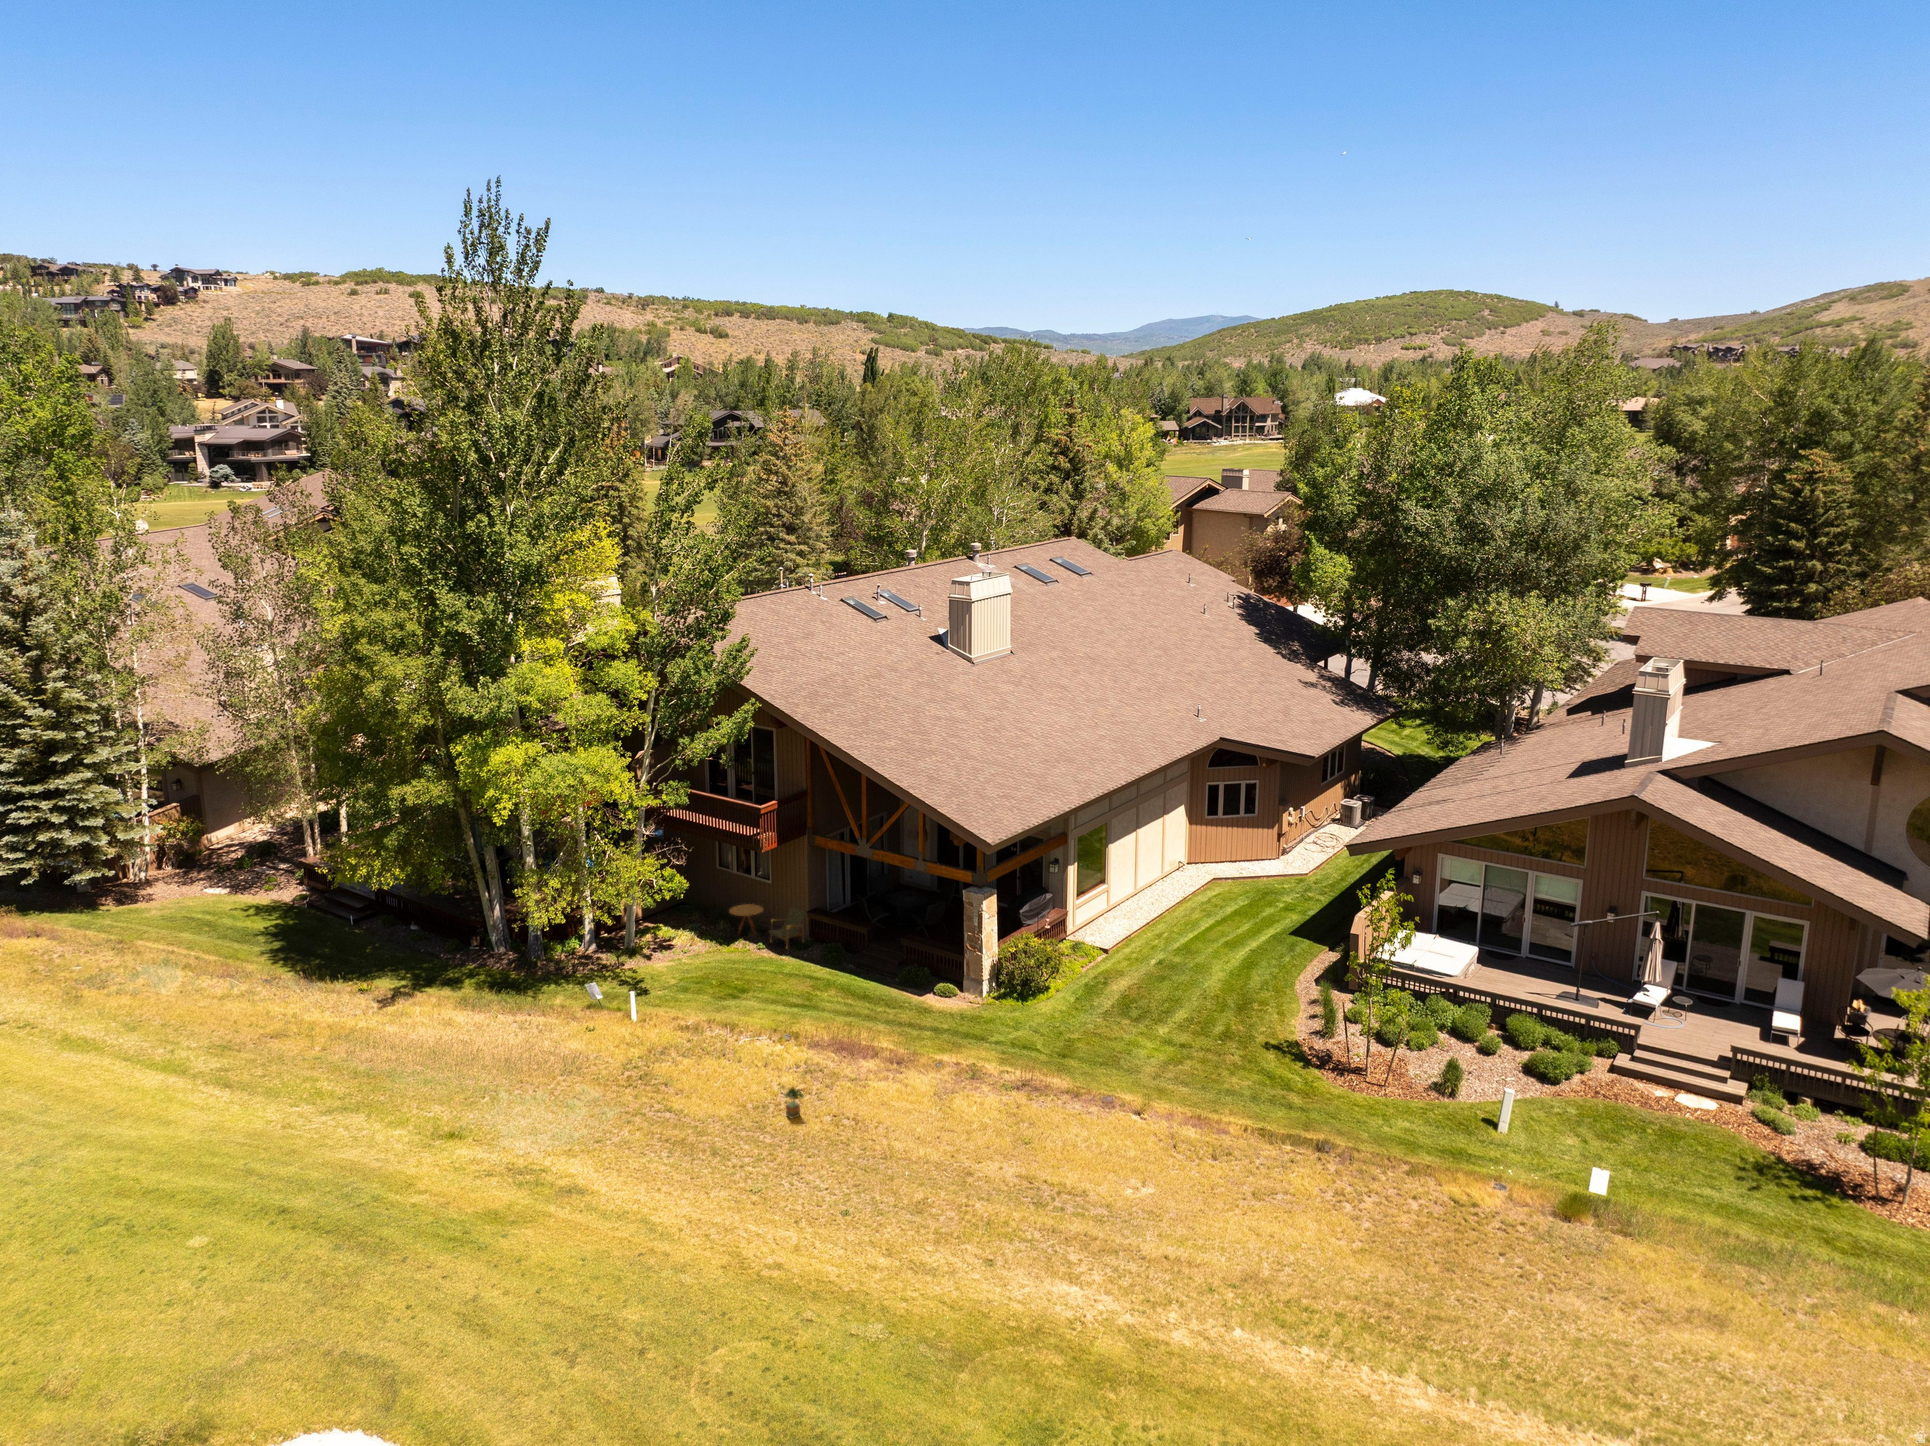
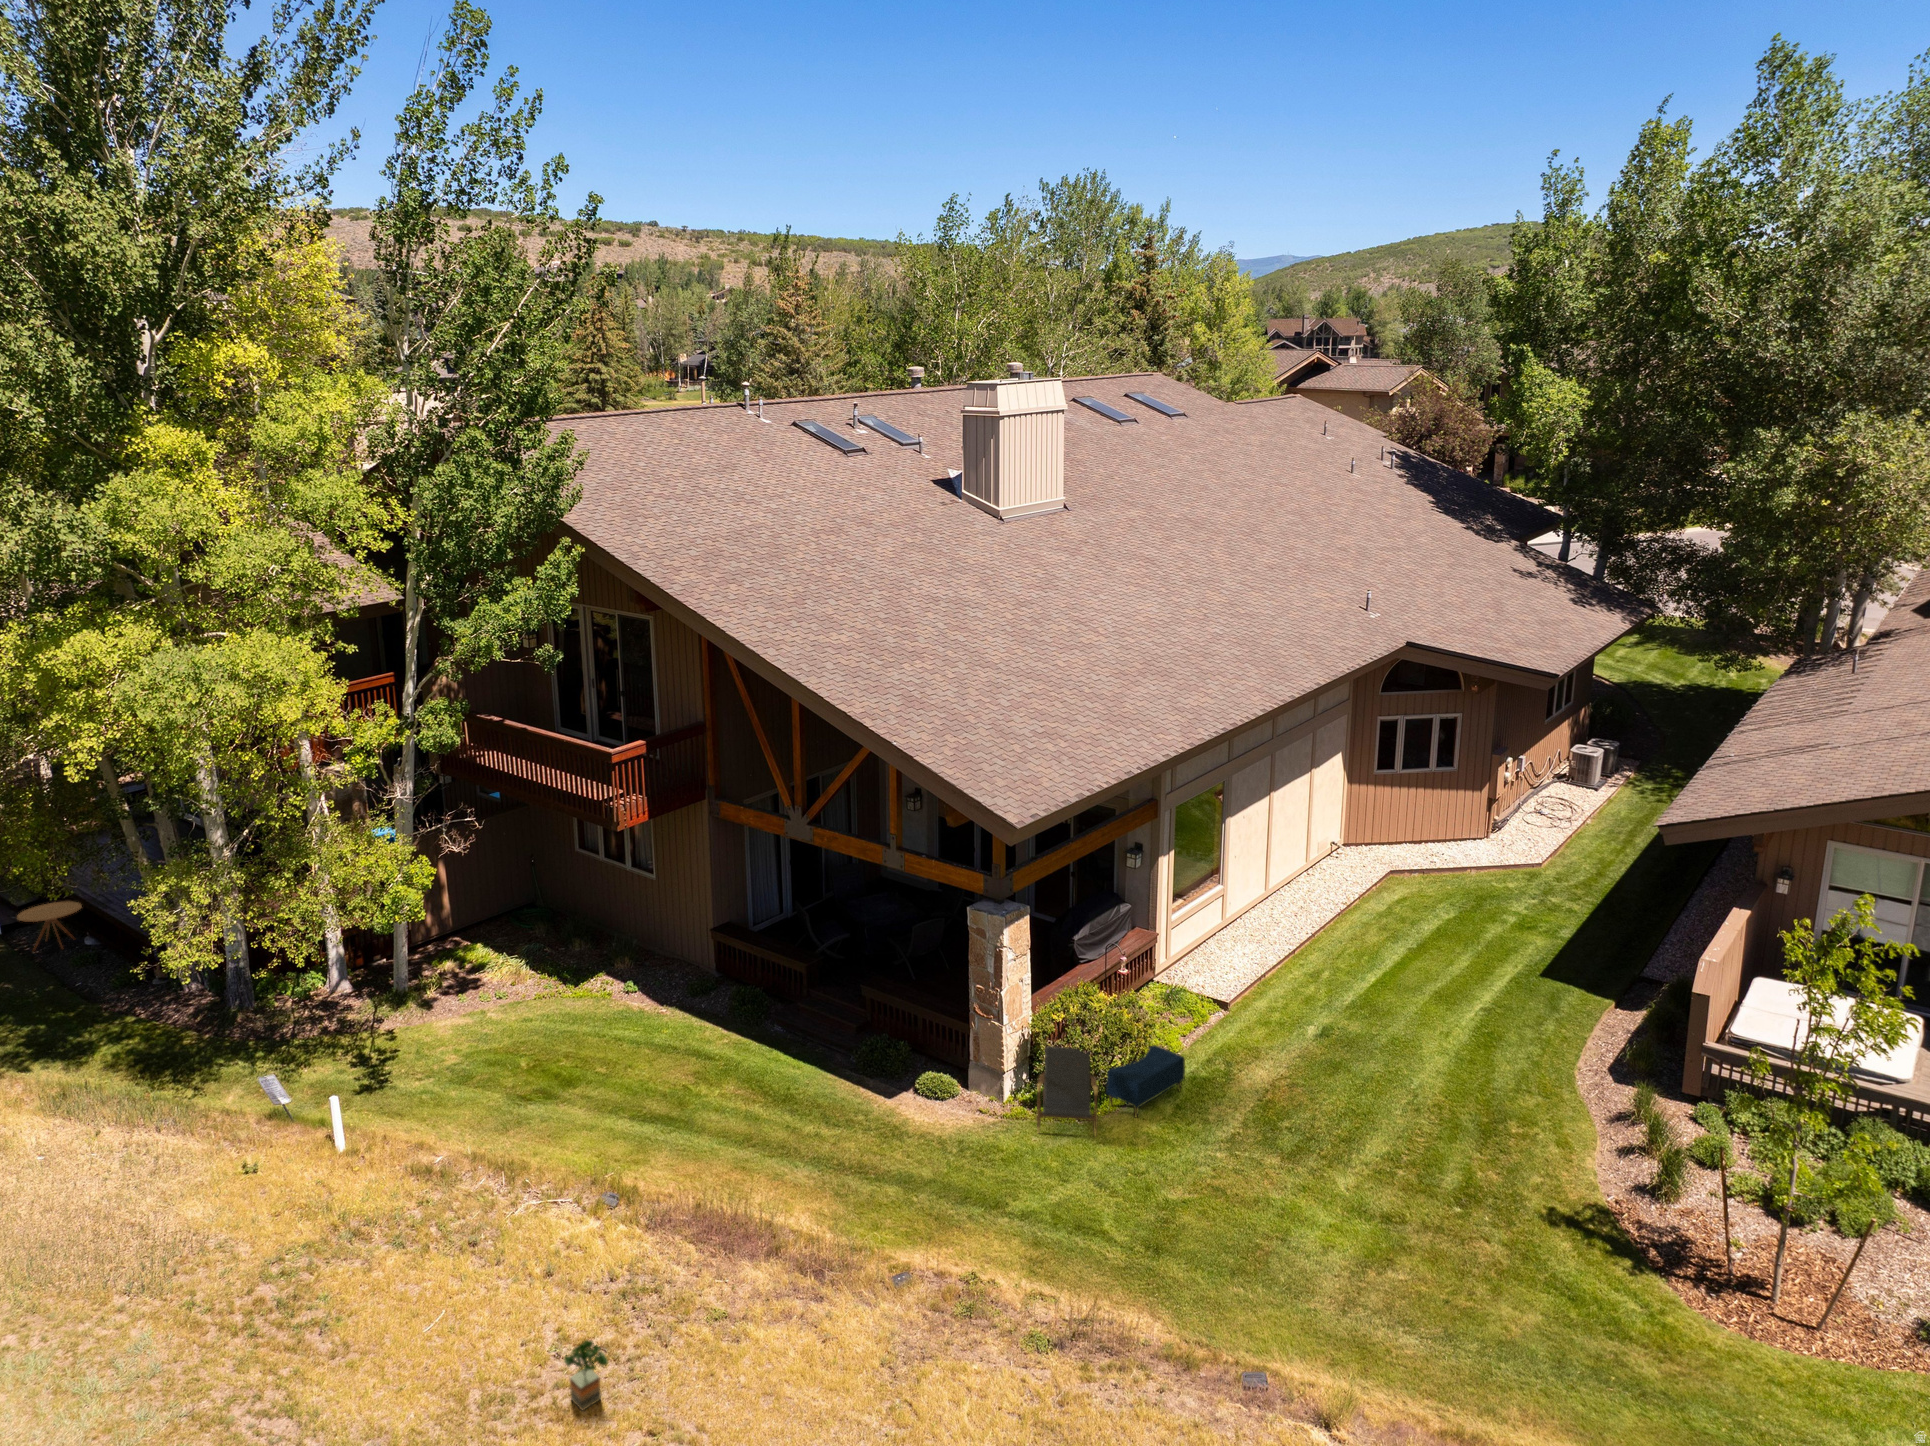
round table: present [730,904,763,930] -> present [17,901,82,950]
lounge chair: present [769,908,804,948] -> present [1037,1046,1098,1136]
bench: none [1040,968,1083,1005] -> present [1106,1045,1185,1118]

